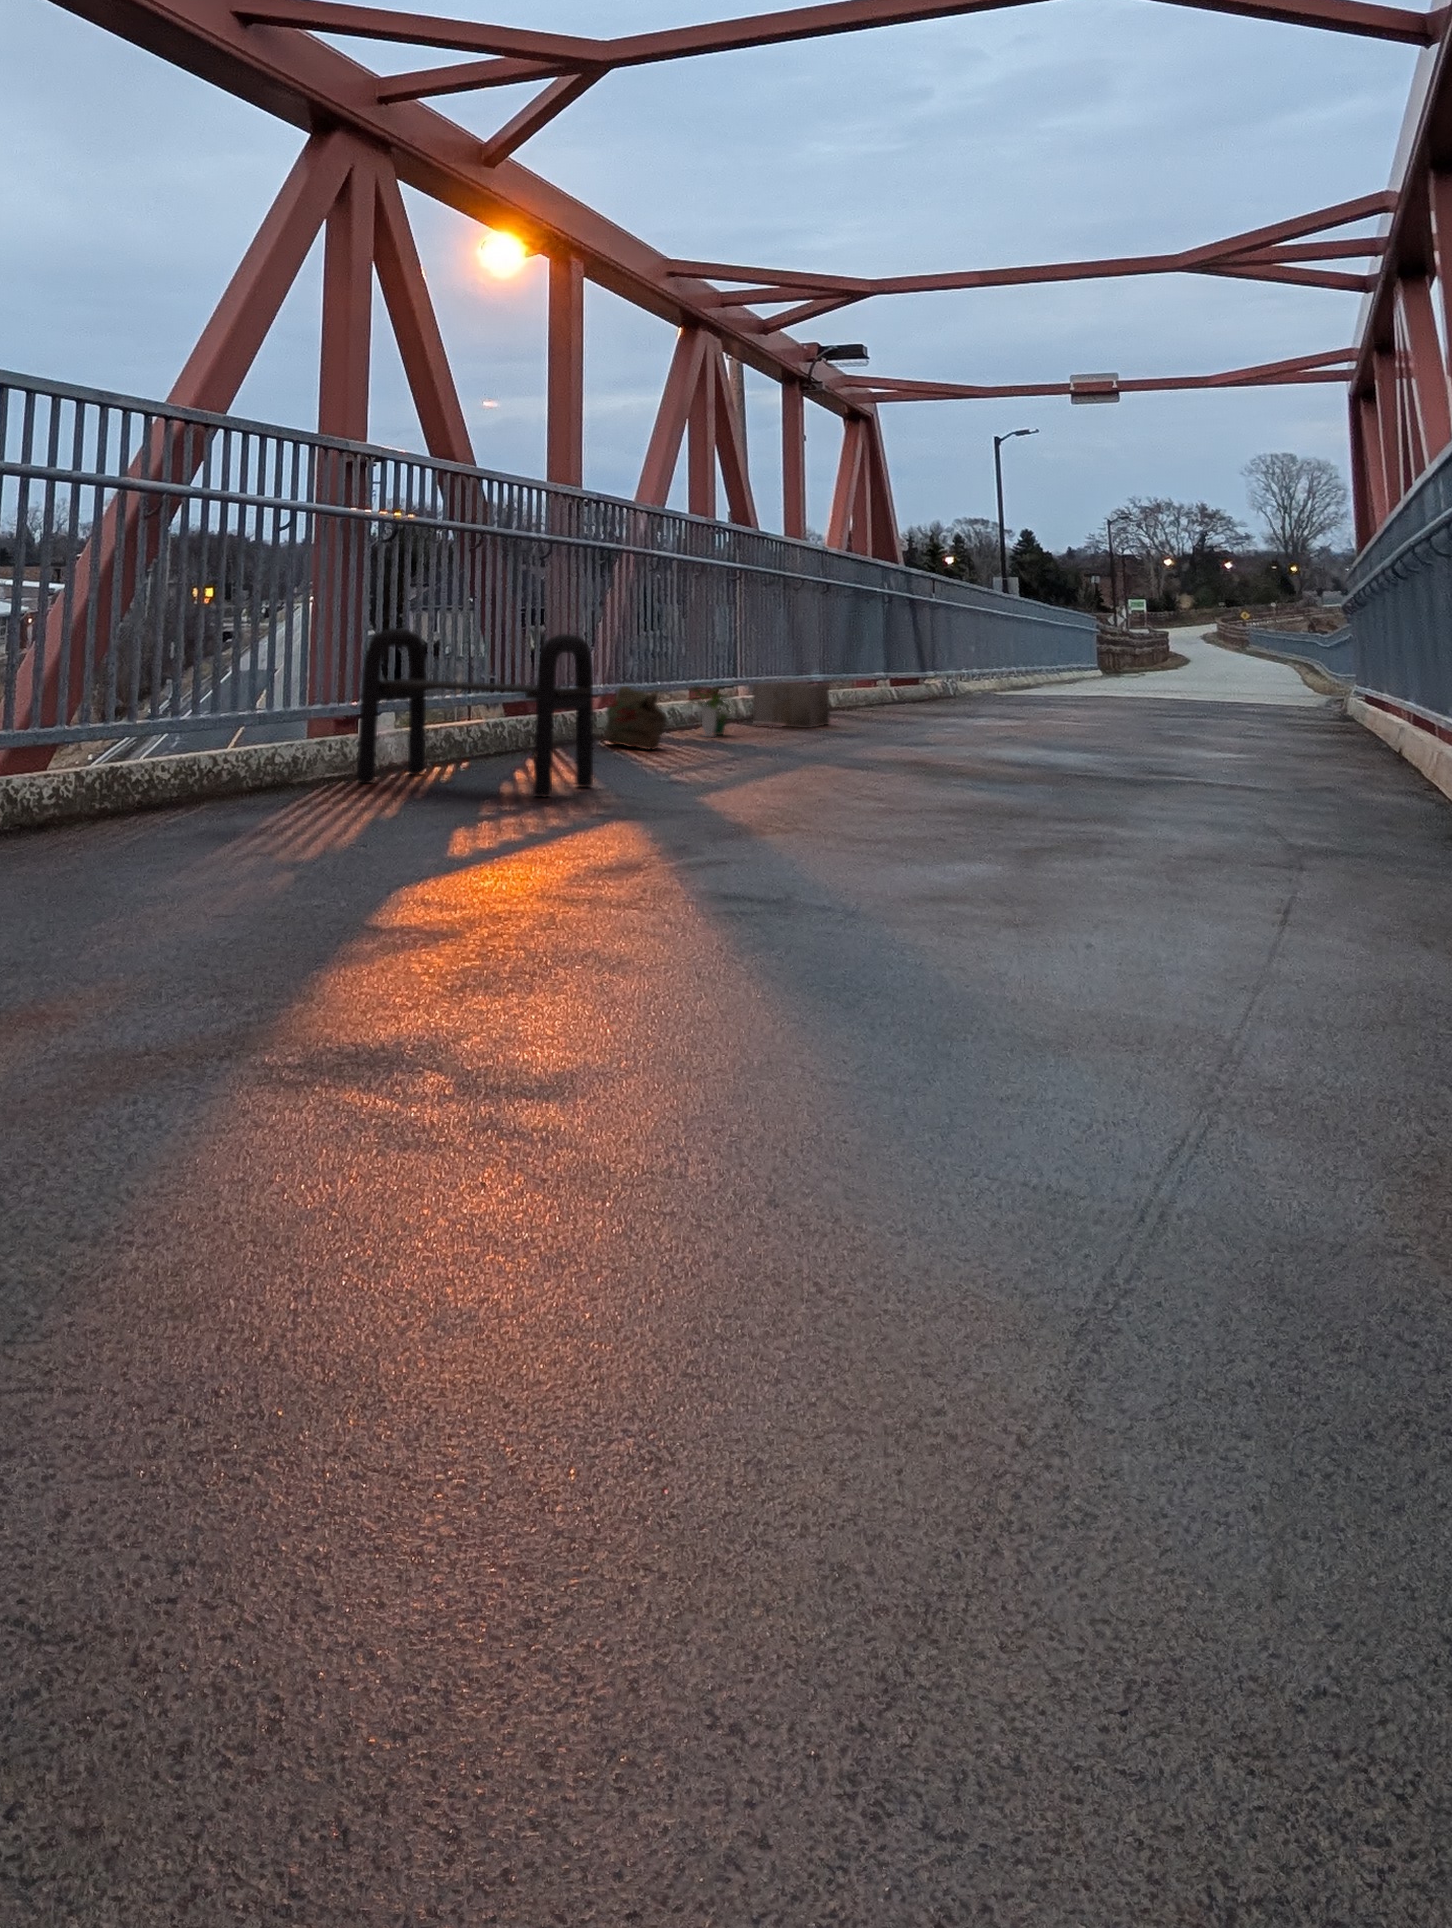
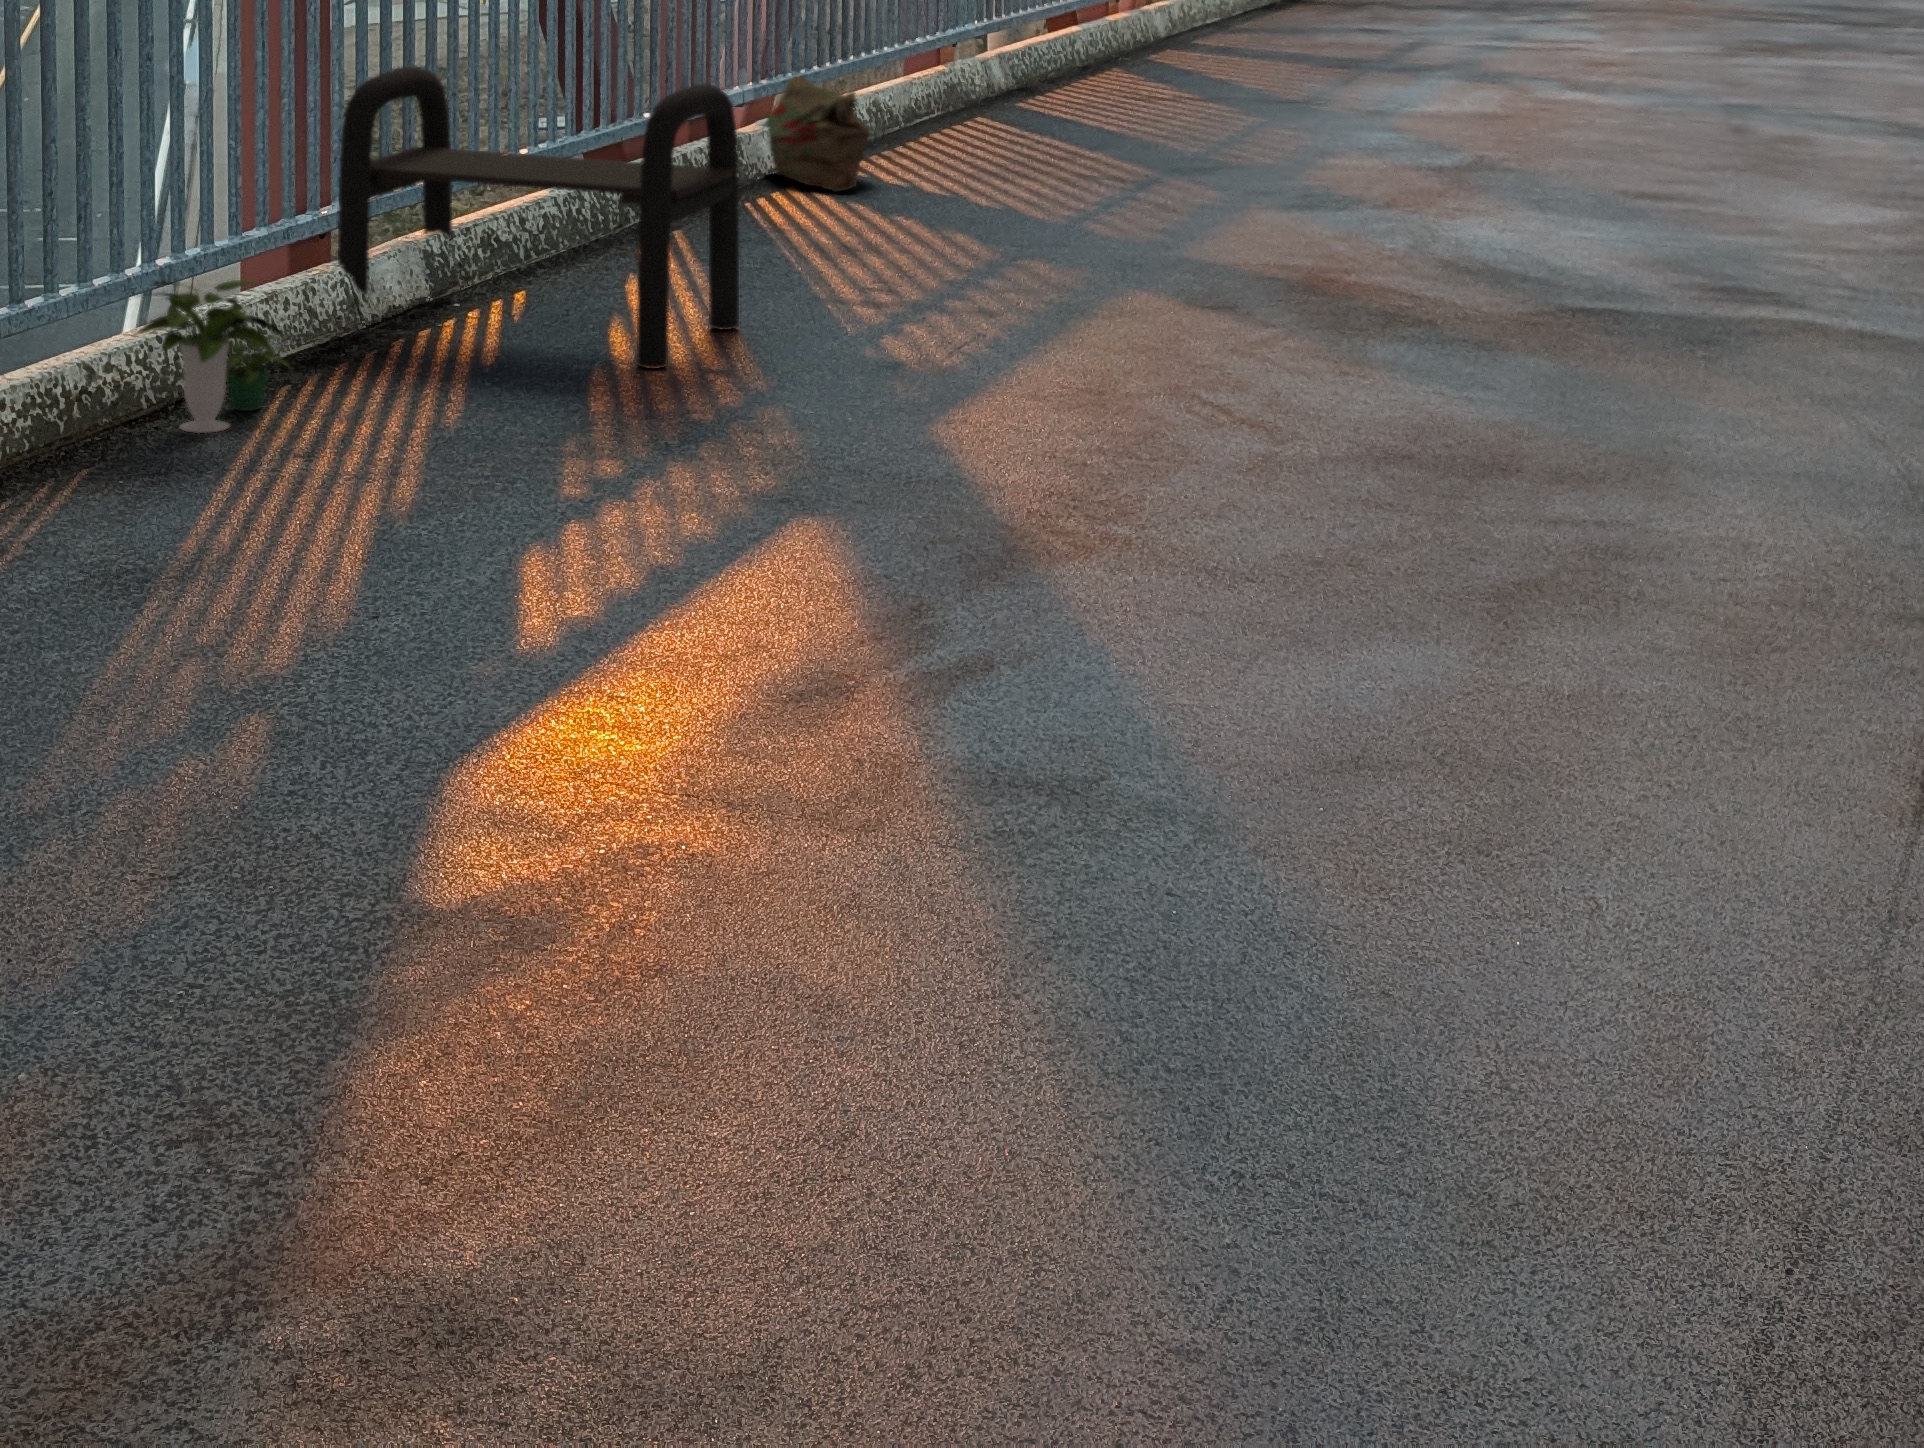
cardboard box: present [752,682,830,728] -> none [1022,7,1156,93]
potted plant: present [689,687,732,737] -> present [135,280,289,433]

